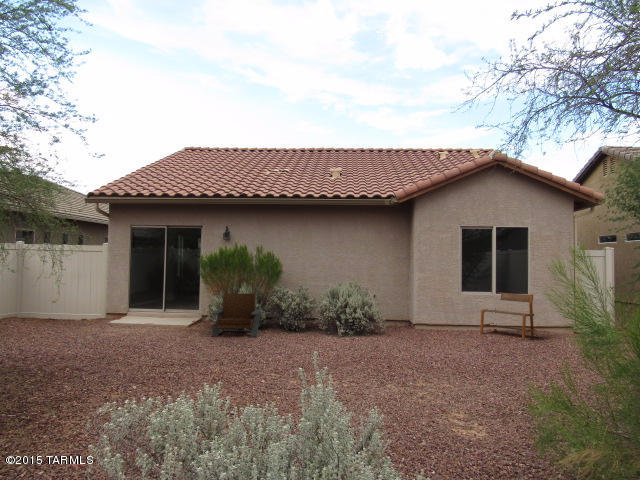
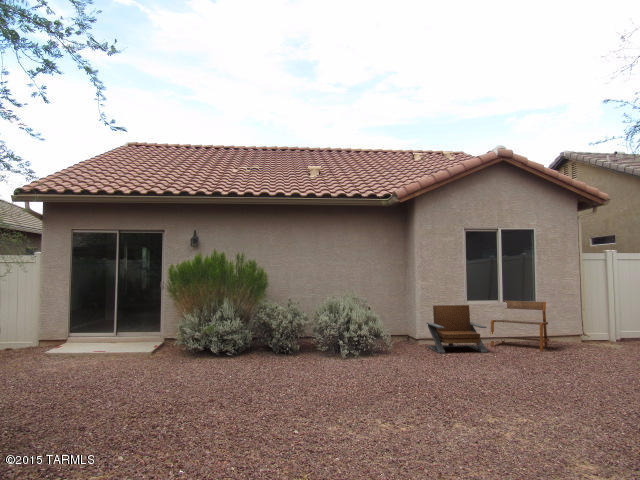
lounge chair: present [211,293,261,337] -> present [427,305,487,353]

